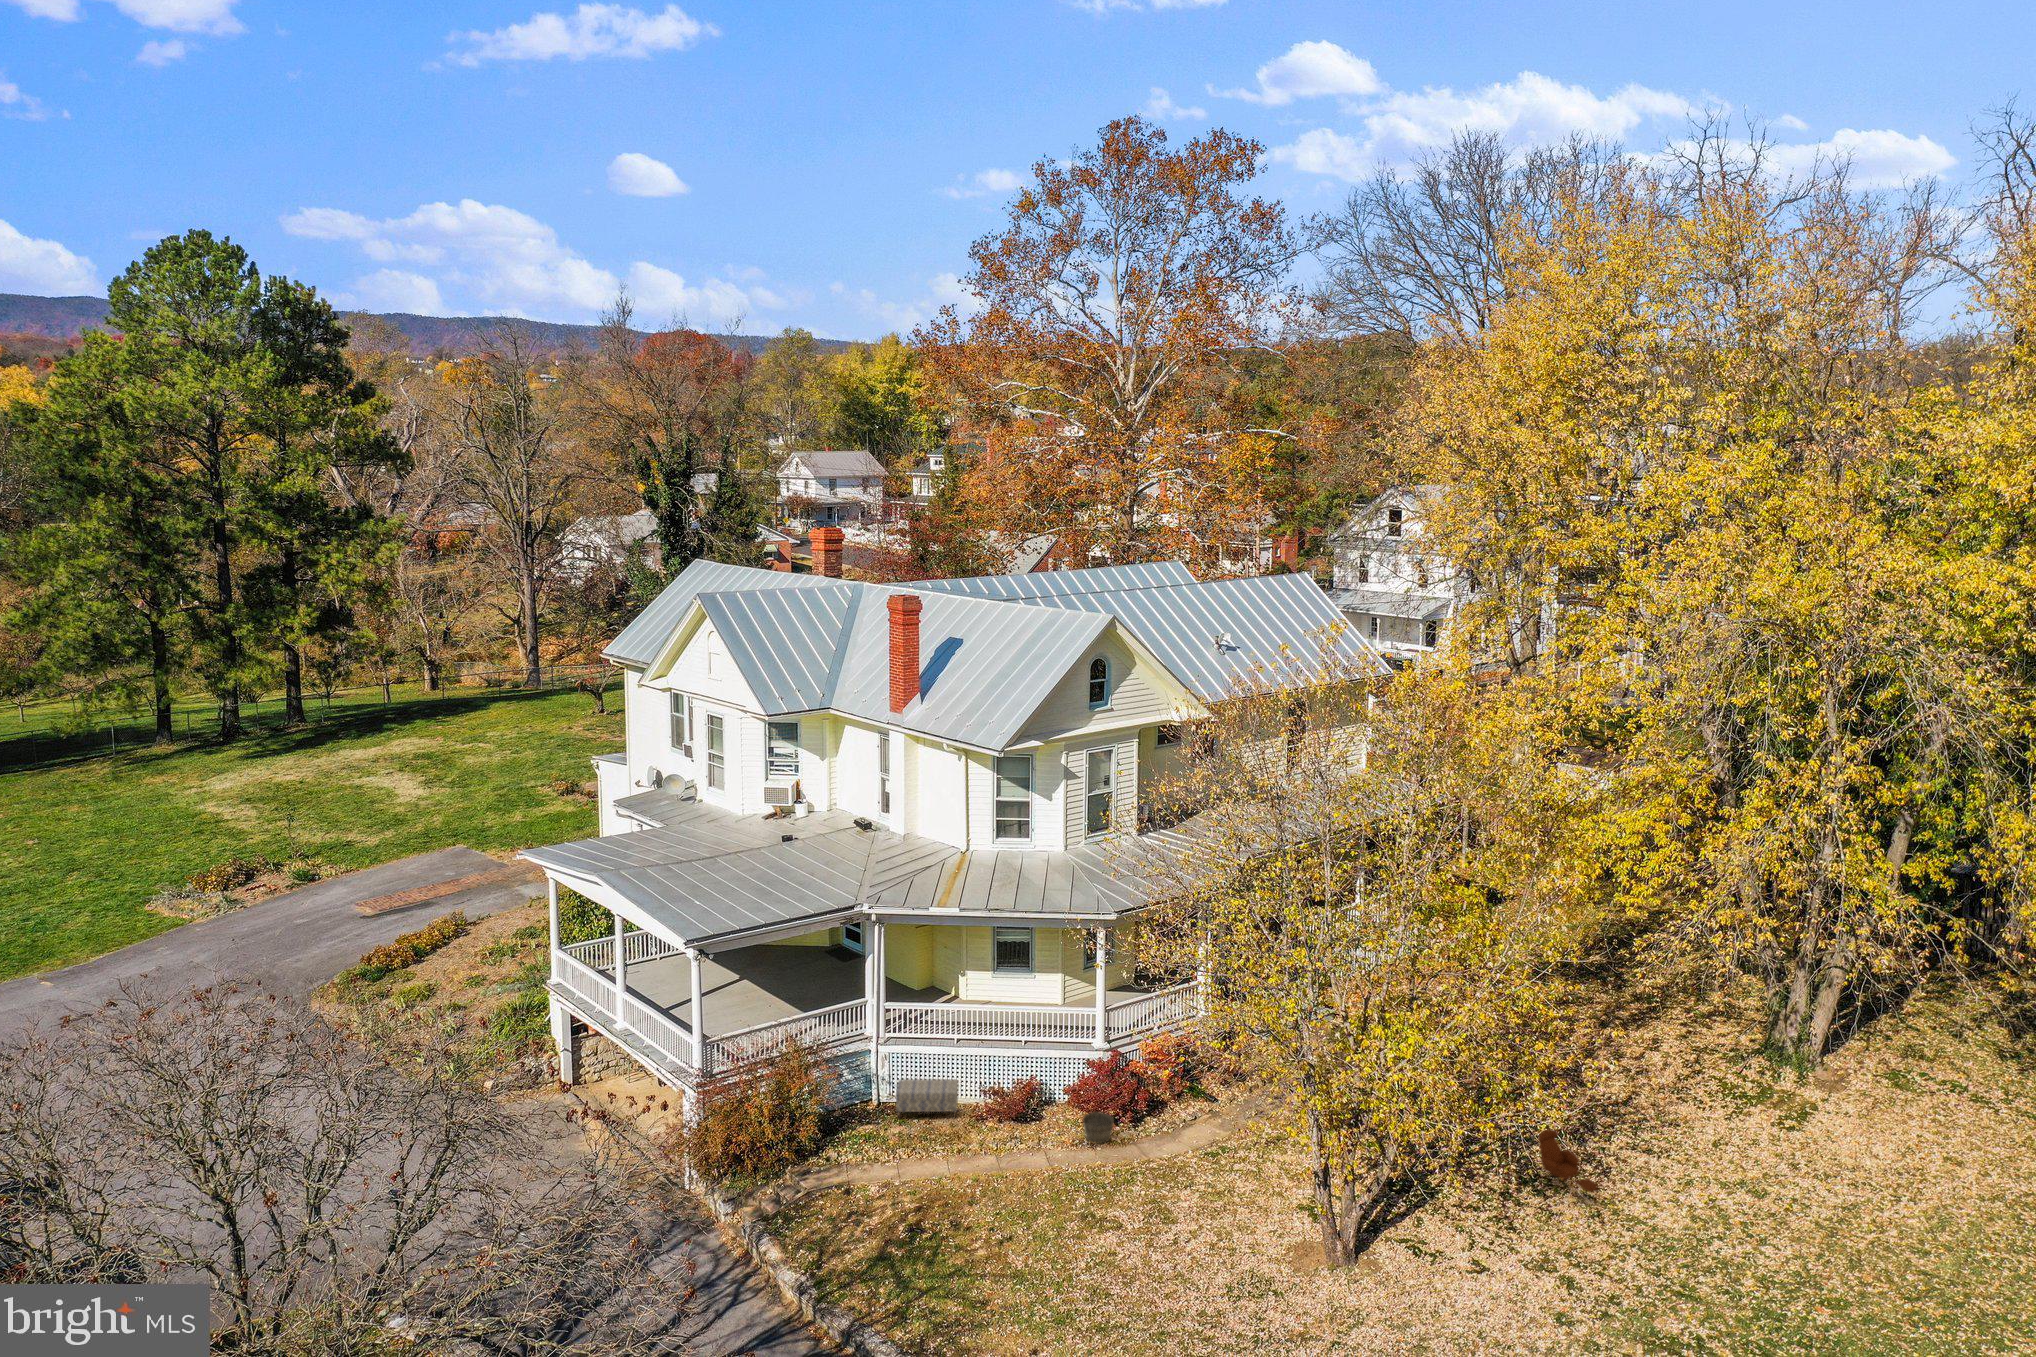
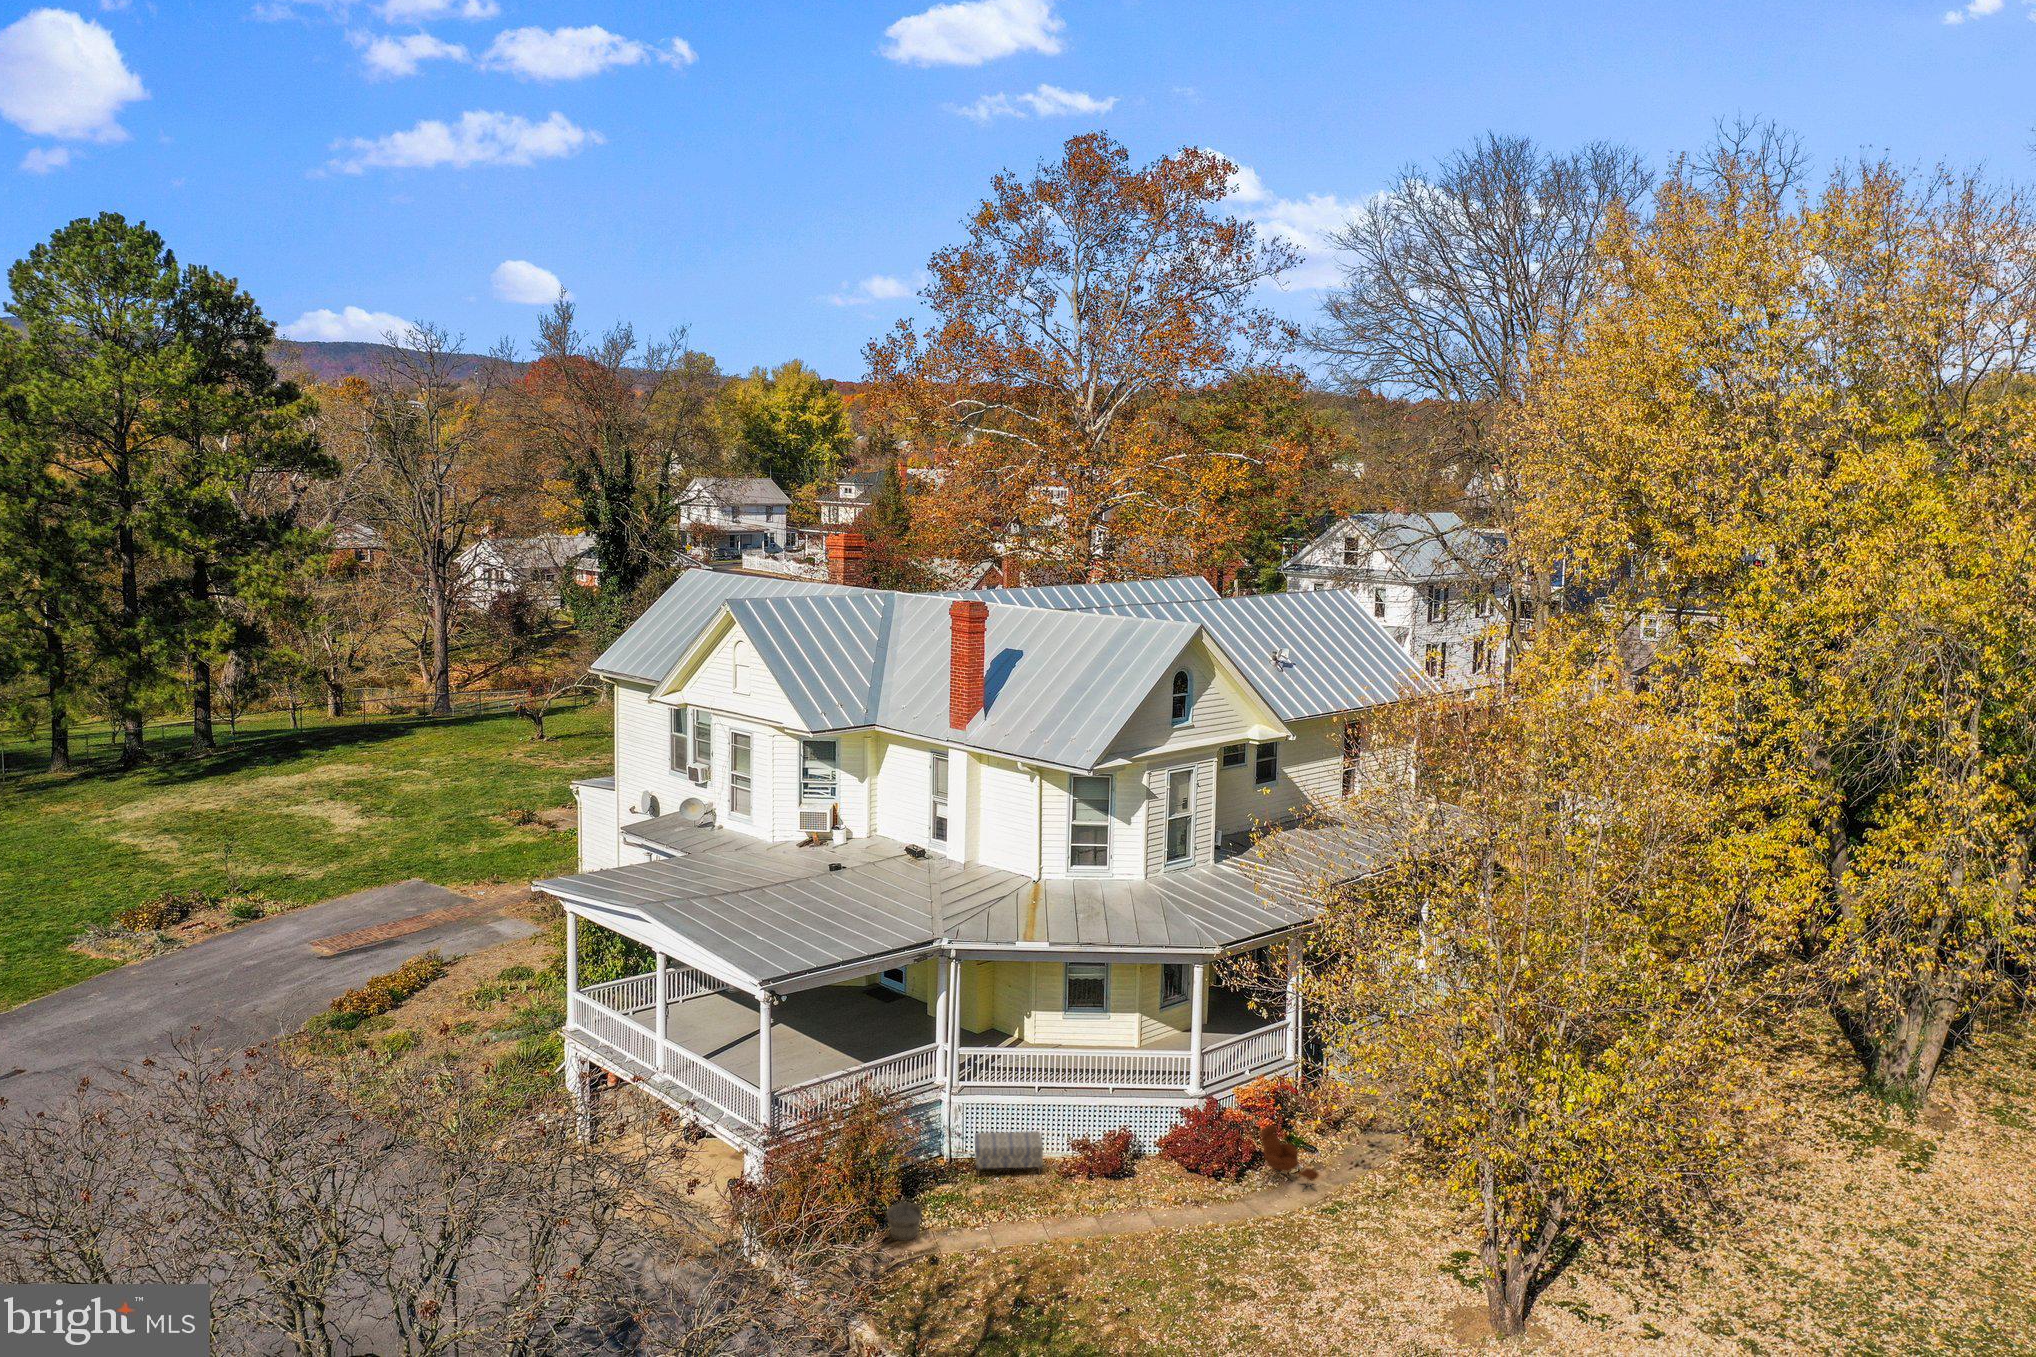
wooden bucket: present [1083,1112,1114,1144] -> present [887,1203,922,1241]
lounge chair: present [1538,1129,1598,1201] -> present [1261,1125,1319,1187]

